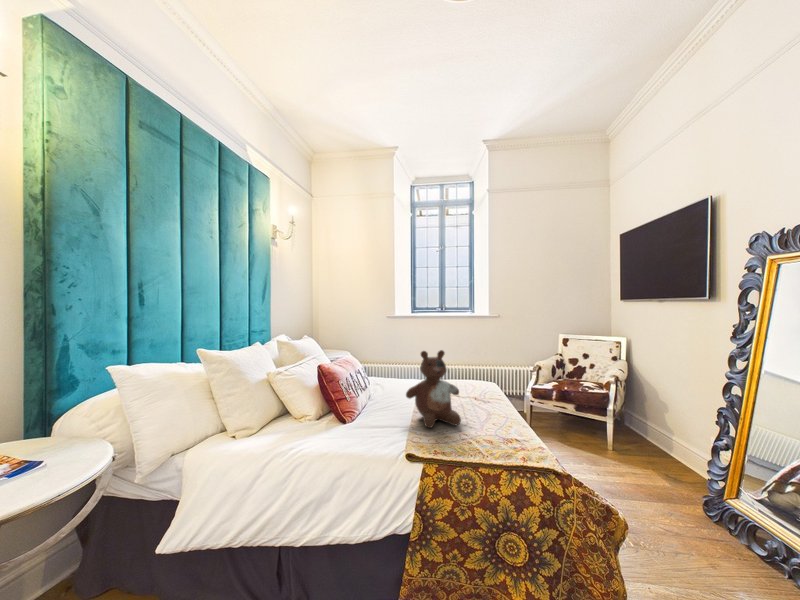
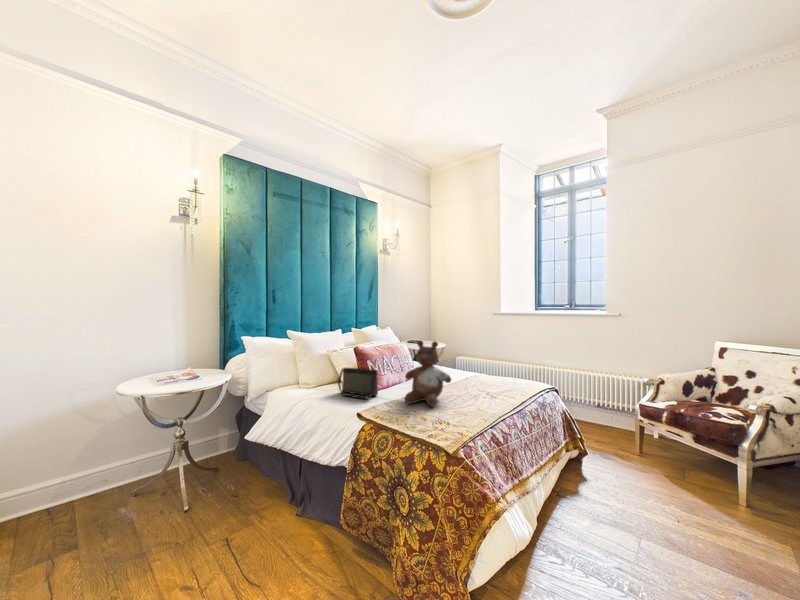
handbag: none [321,393,382,436] -> present [338,368,378,398]

